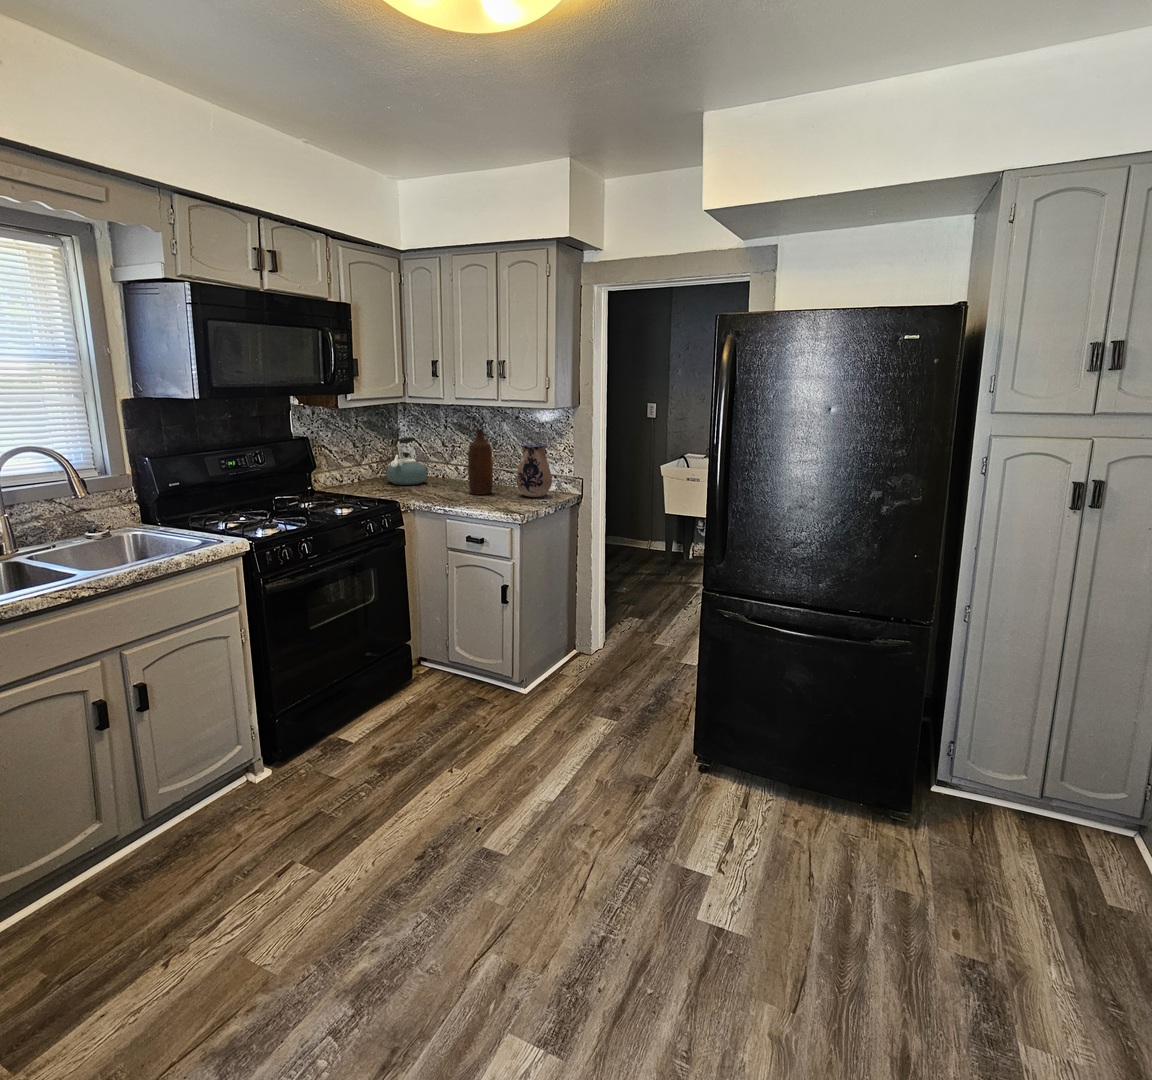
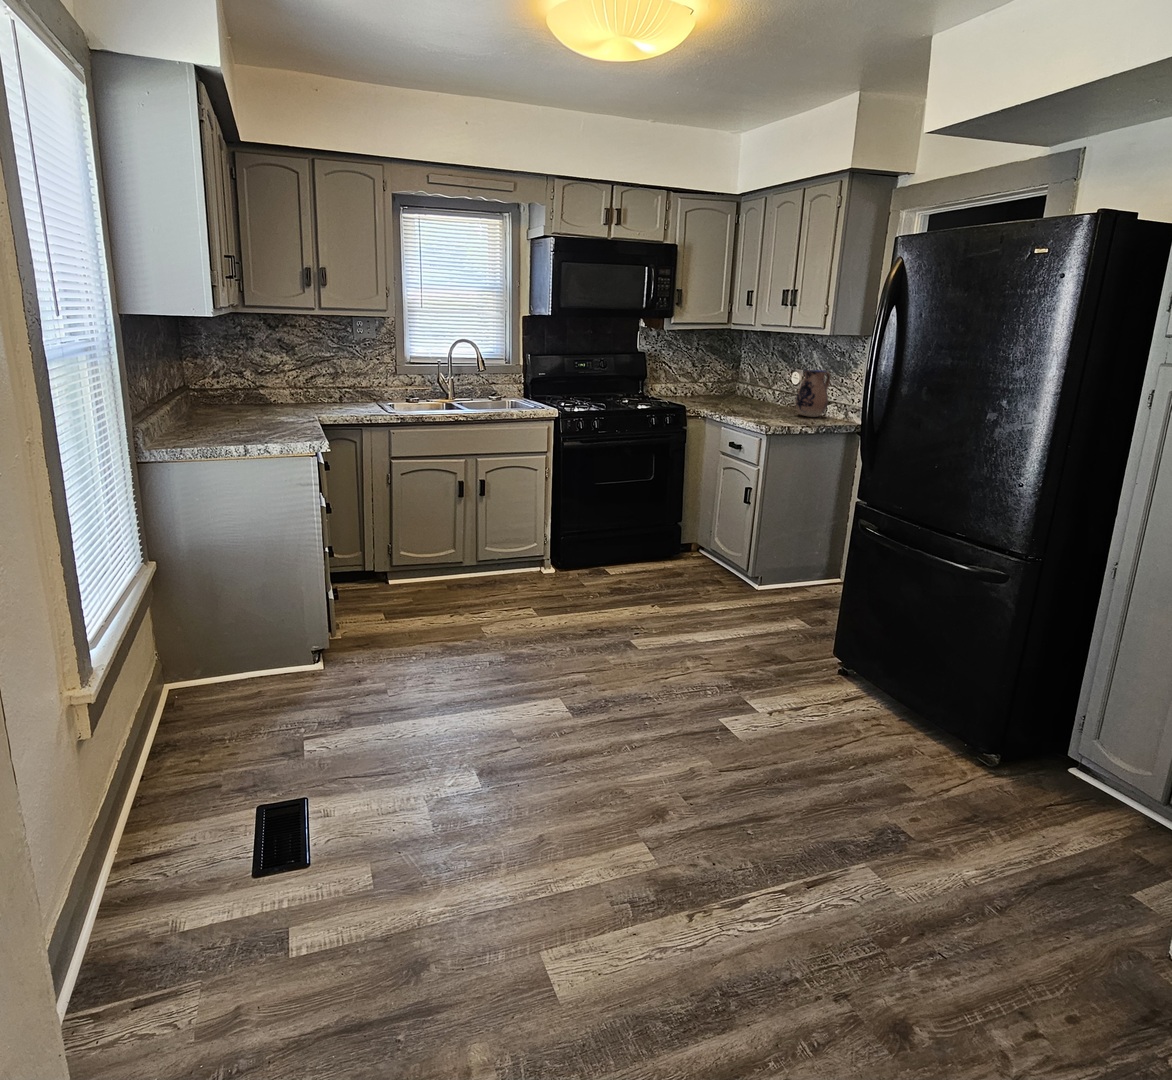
bottle: present [468,428,493,495] -> none [760,353,783,411]
kettle: present [387,437,427,485] -> none [711,360,745,399]

